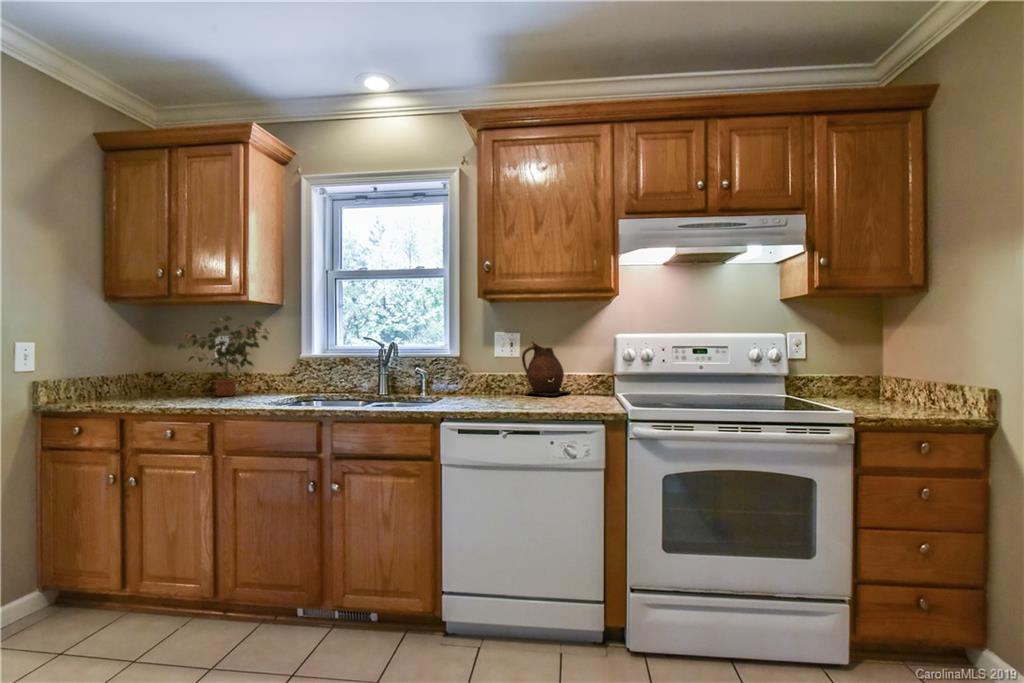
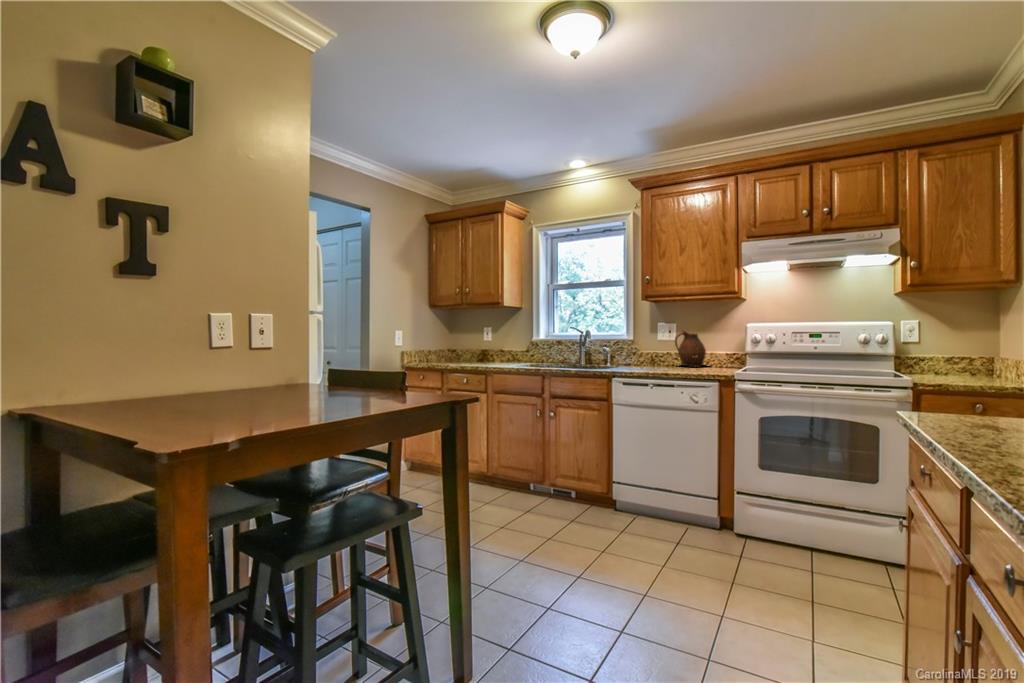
potted plant: present [178,316,269,396] -> none [466,315,515,362]

